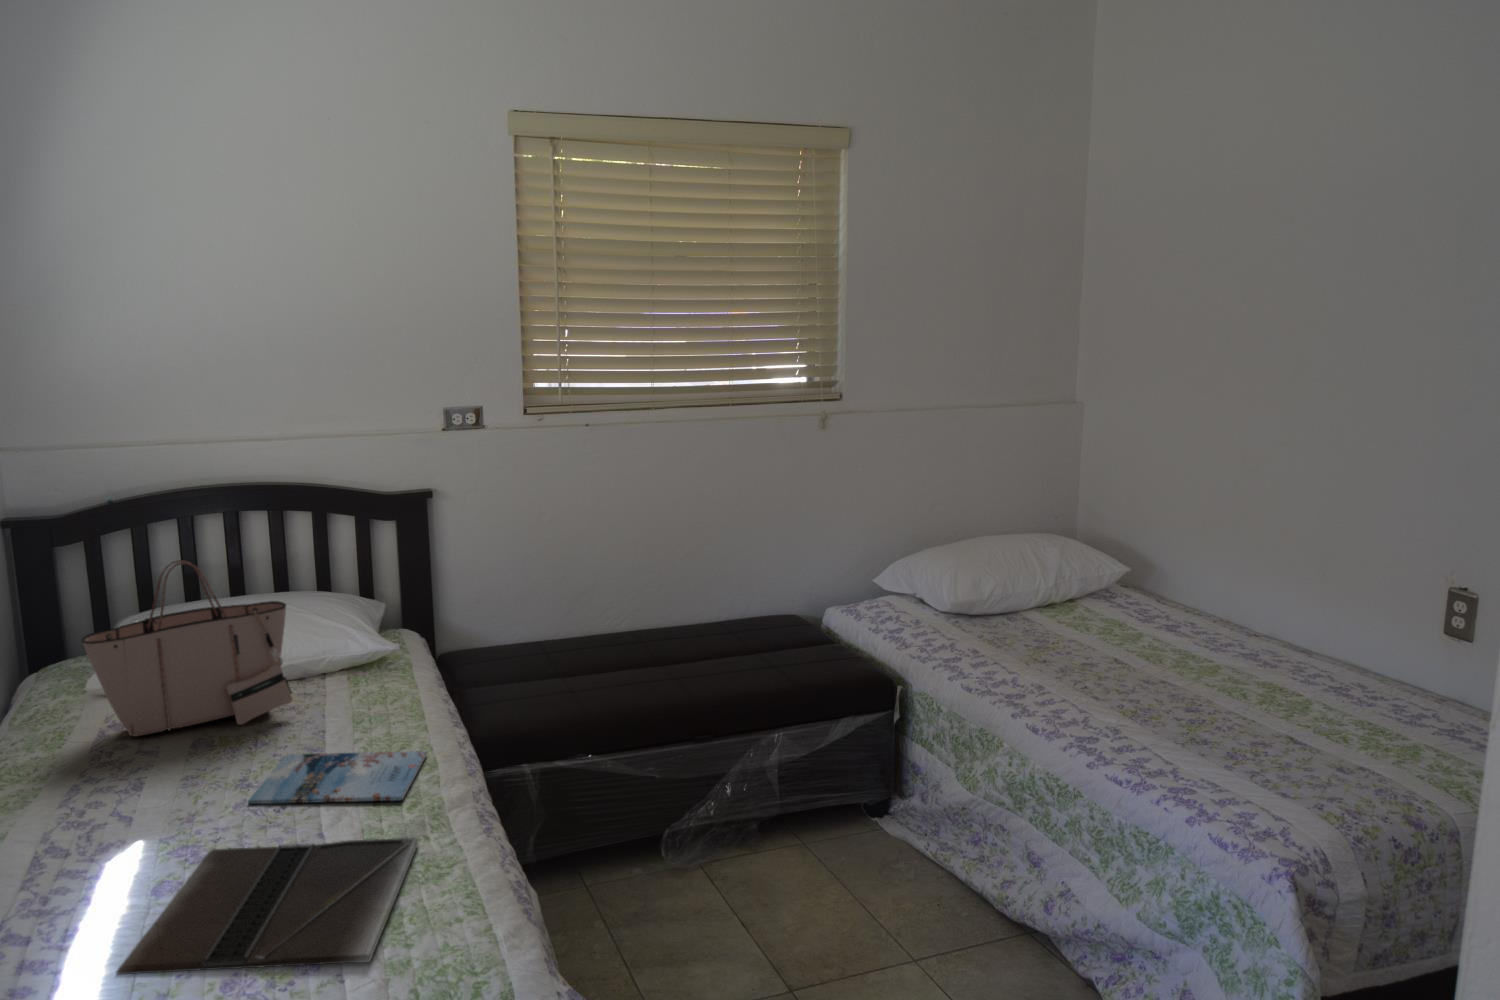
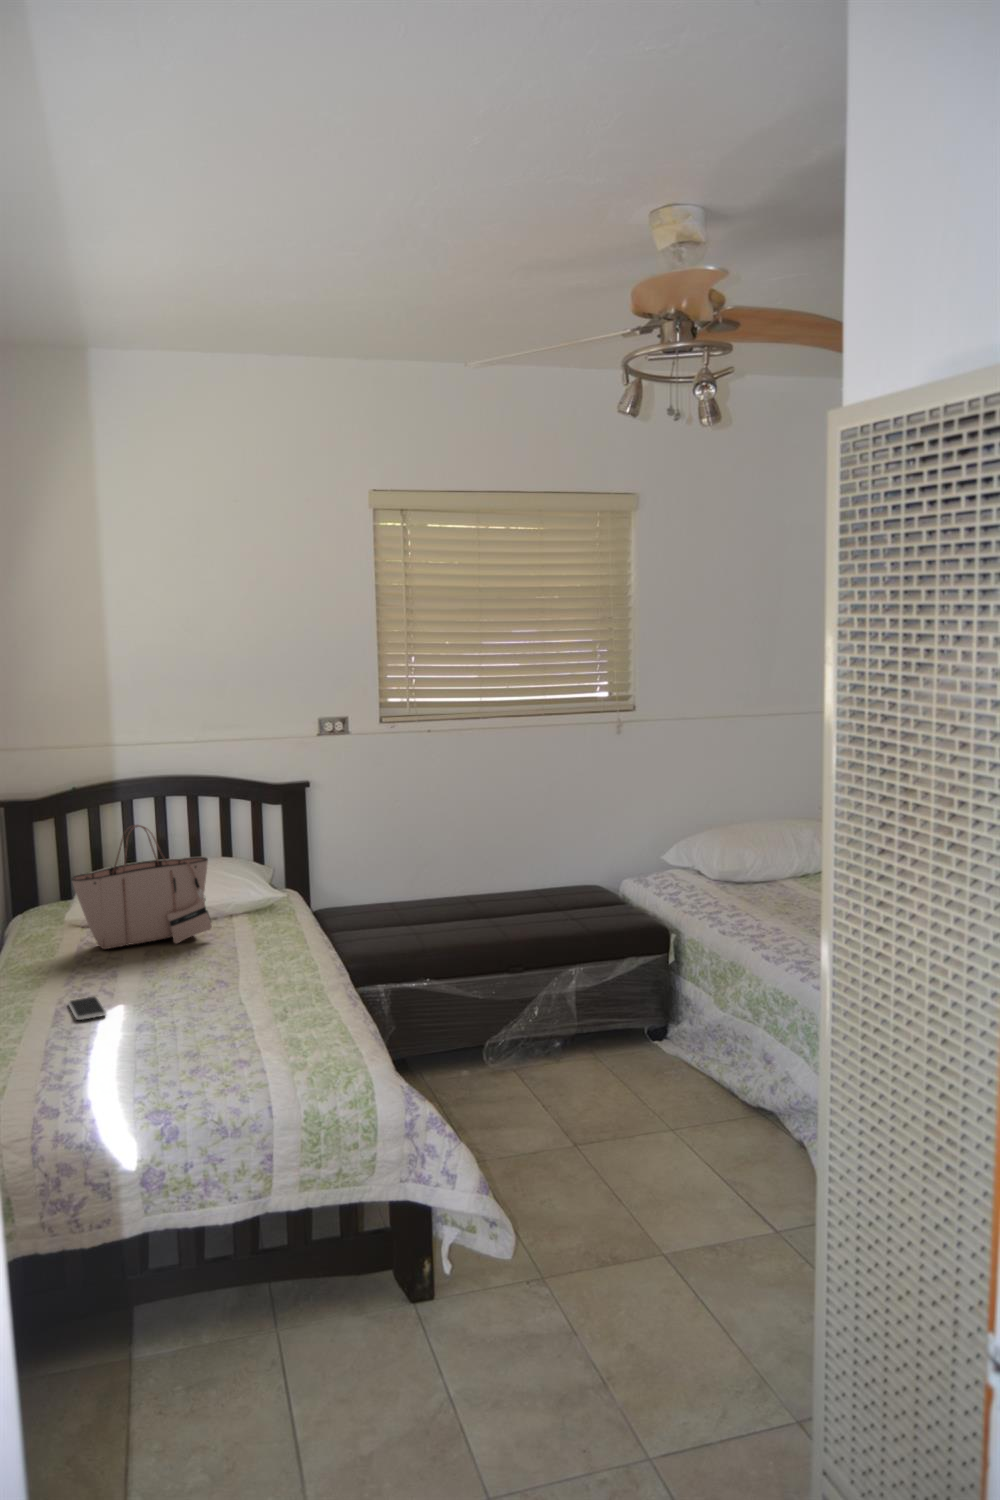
magazine: present [248,751,427,804] -> none [189,959,309,987]
smartphone: none [55,829,111,876] -> present [68,997,106,1020]
laptop: present [116,838,418,974] -> none [123,1004,306,1066]

